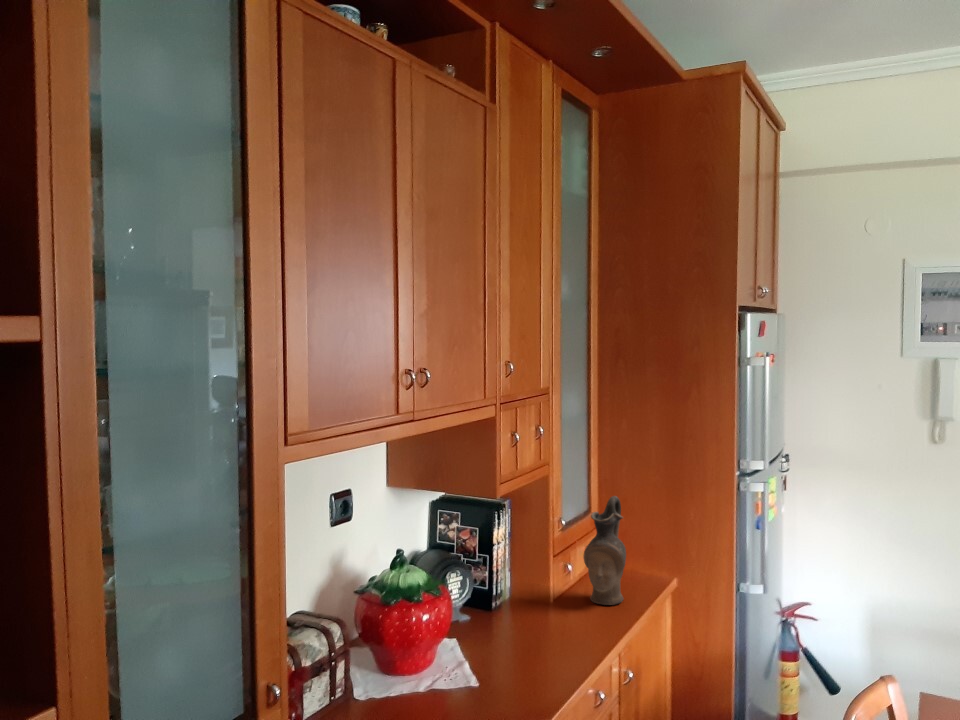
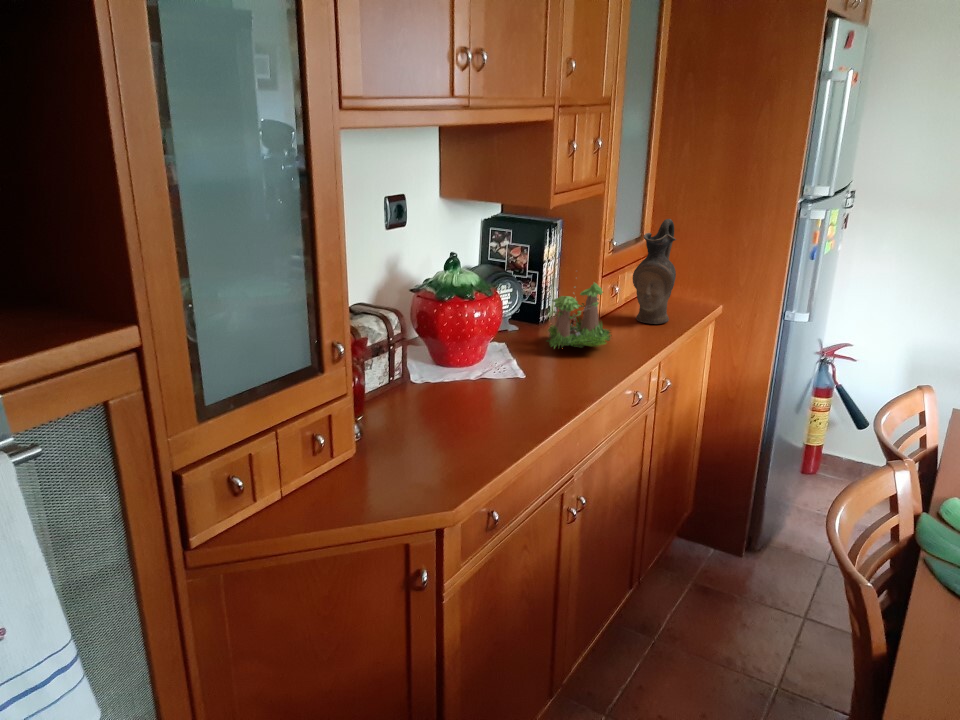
plant: none [498,546,567,647] -> present [547,283,612,348]

